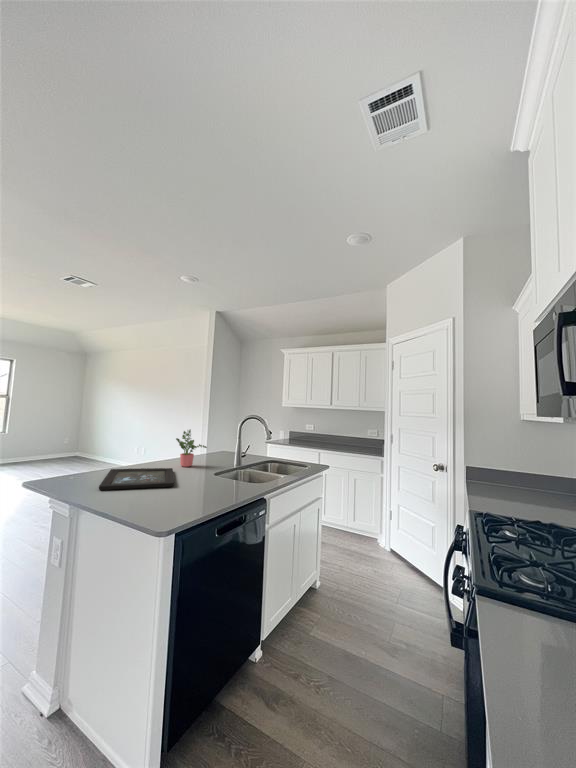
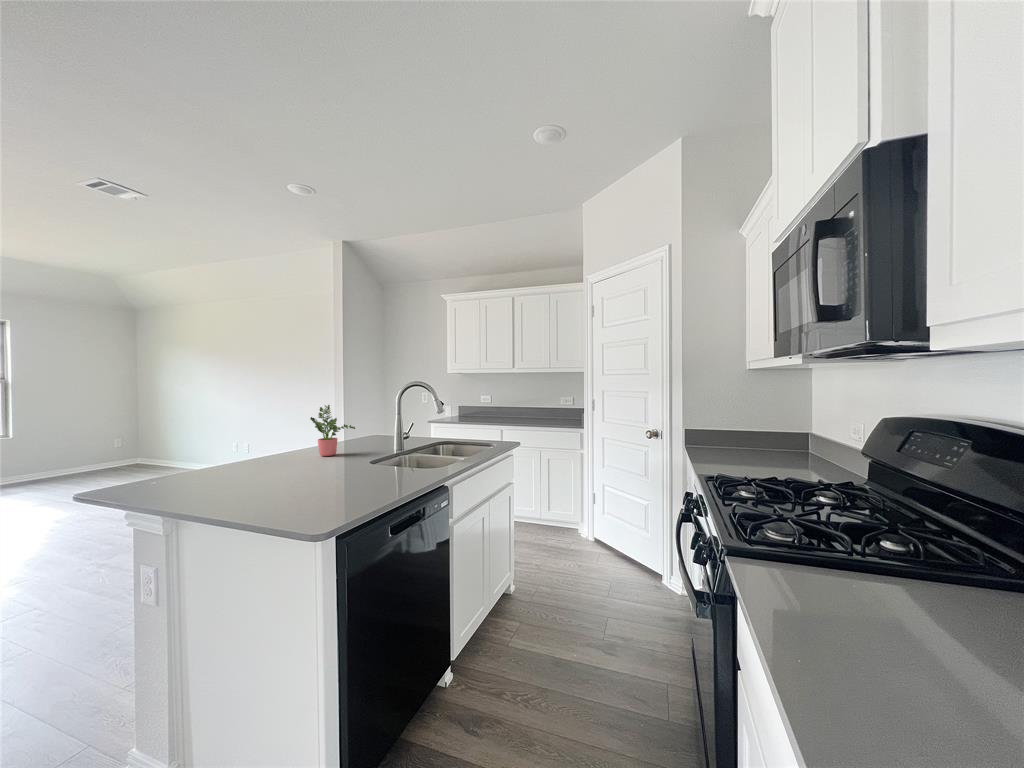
tray: present [99,468,175,490] -> none [205,459,318,494]

